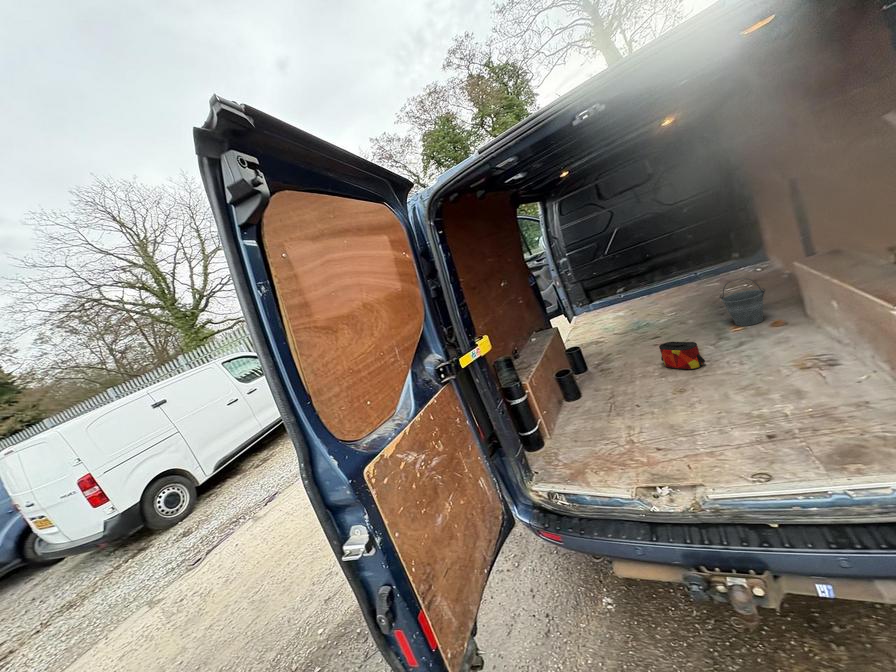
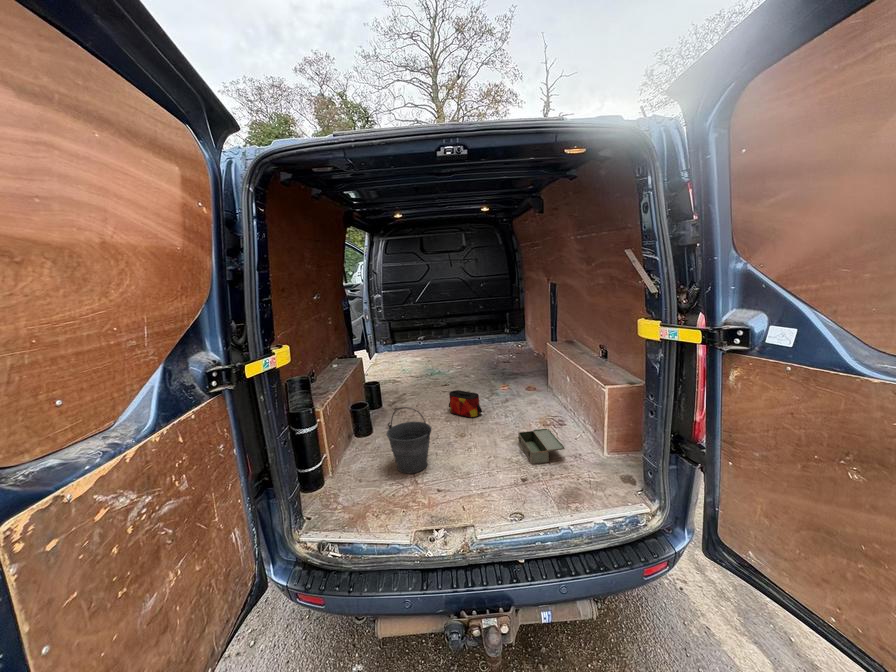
bucket: present [720,278,765,326] -> present [386,407,432,473]
toolbox: none [758,373,834,417] -> present [518,429,565,464]

